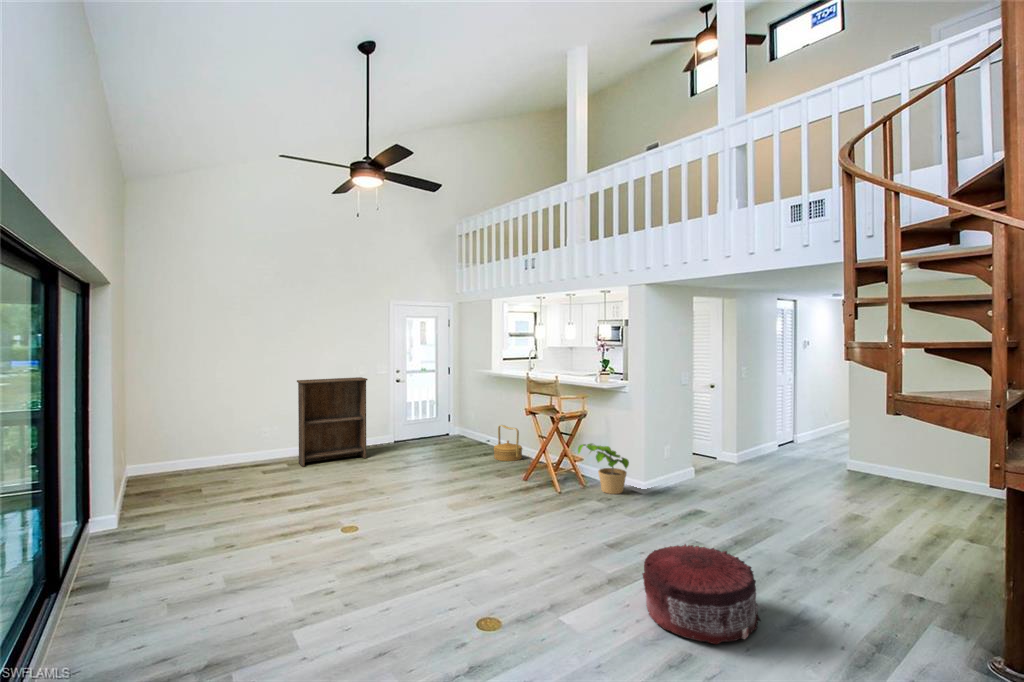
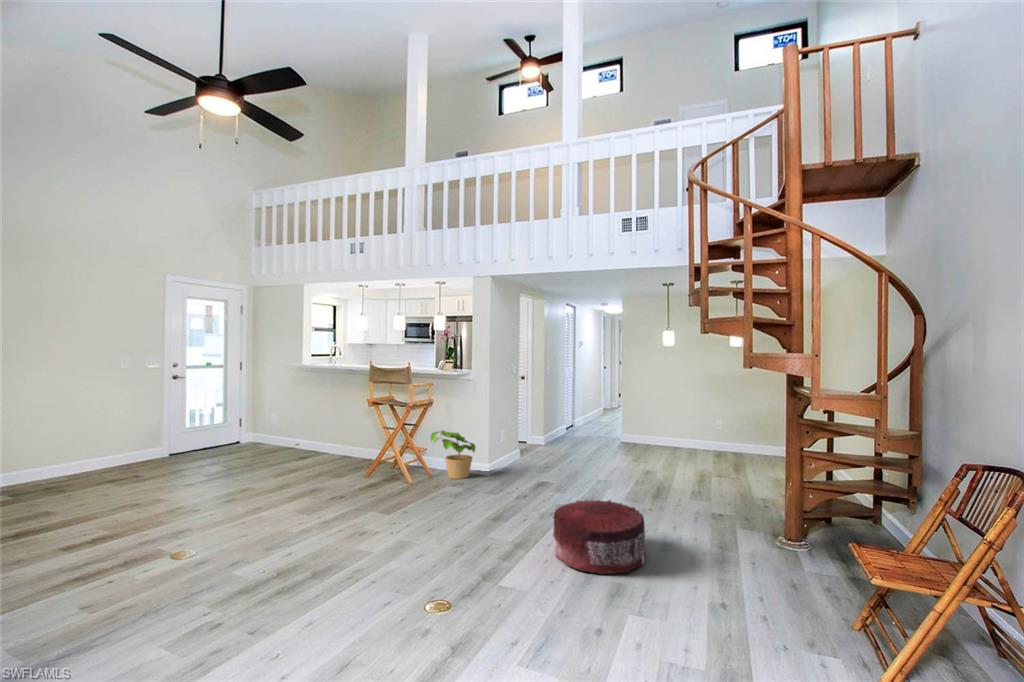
bookshelf: present [297,377,368,467] -> none [25,374,141,497]
woven basket: present [494,425,522,461] -> none [311,424,345,463]

